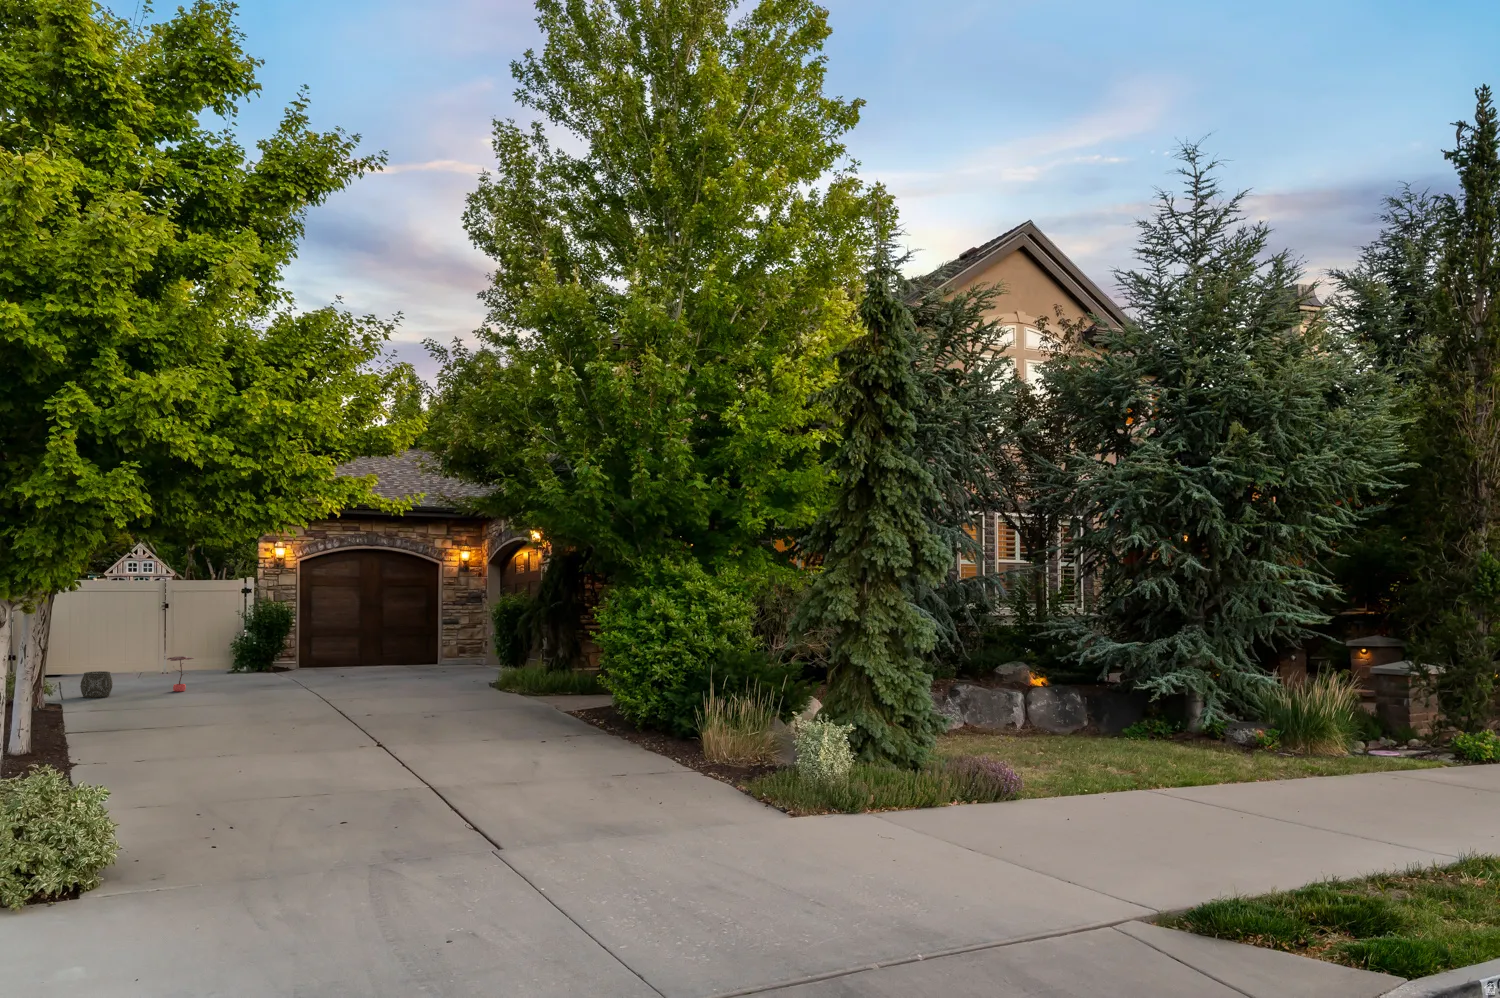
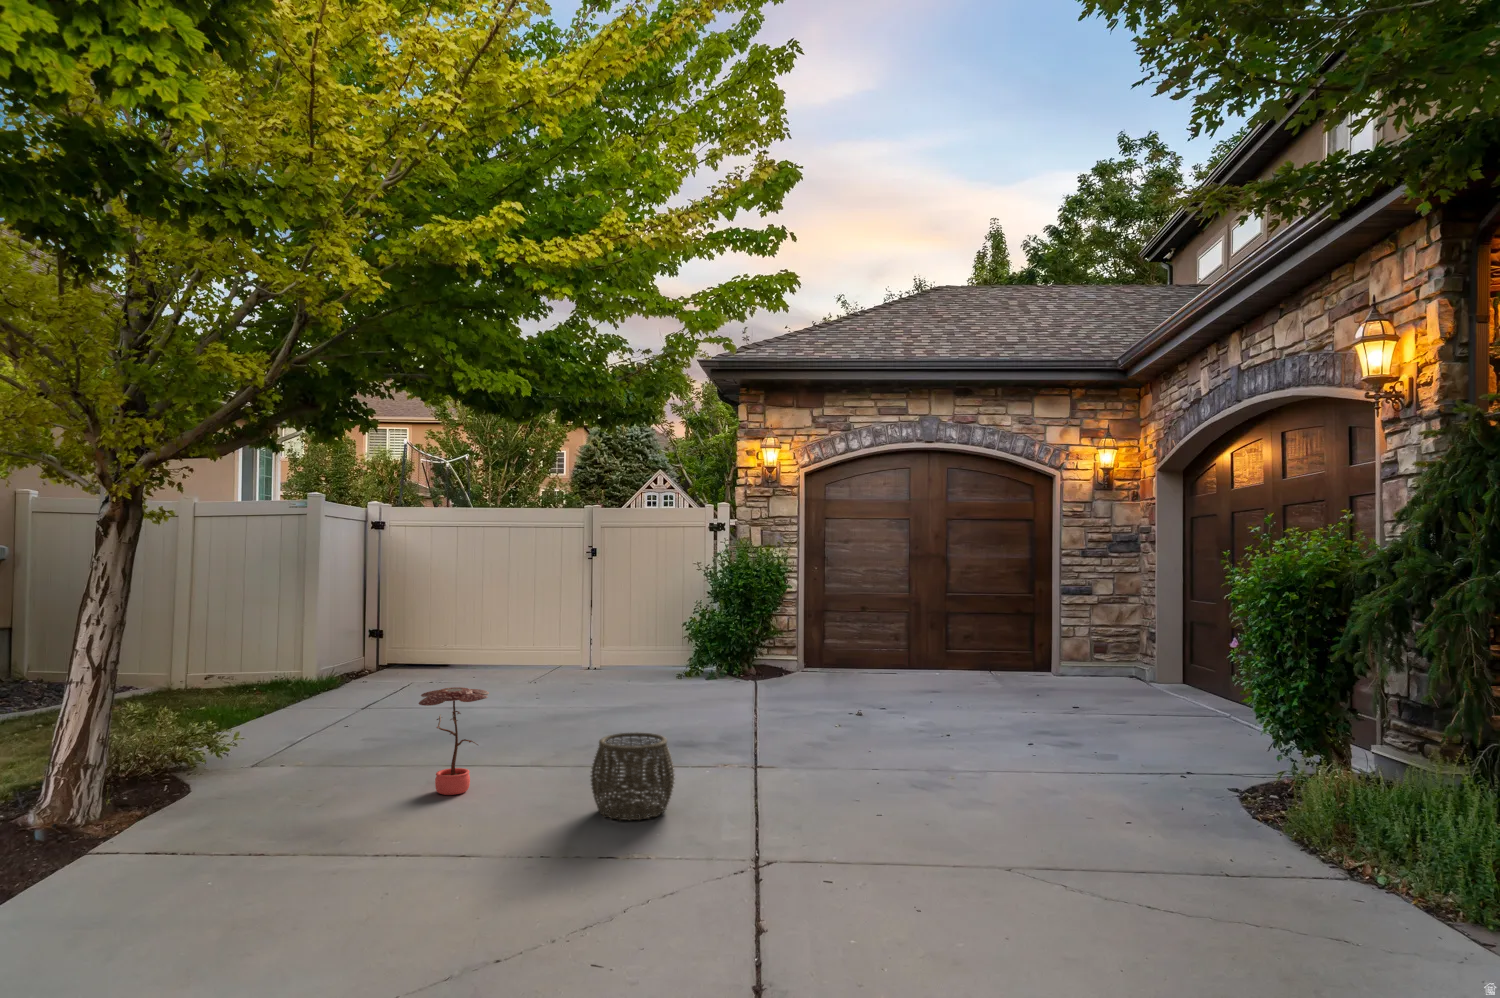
woven basket: present [80,671,113,698] -> present [591,732,675,820]

